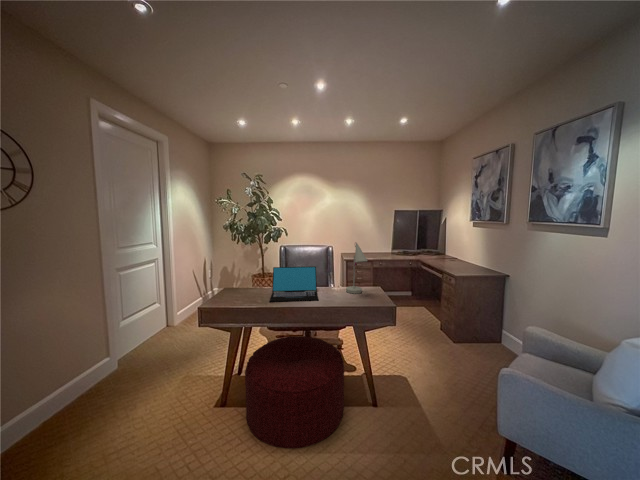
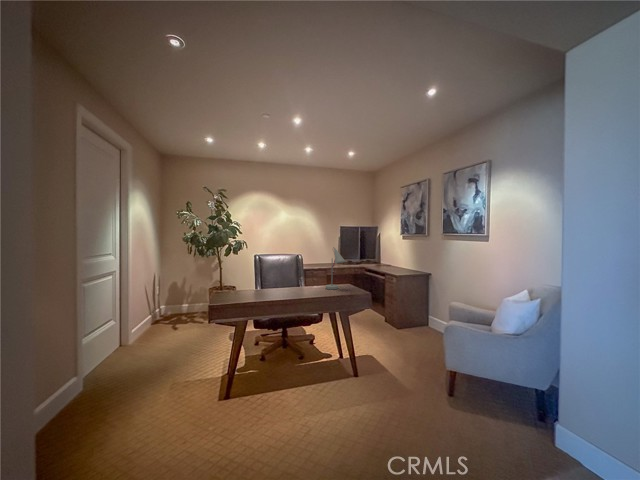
laptop: present [269,267,319,302] -> none [263,269,310,299]
ottoman: present [245,336,344,449] -> none [246,332,333,423]

